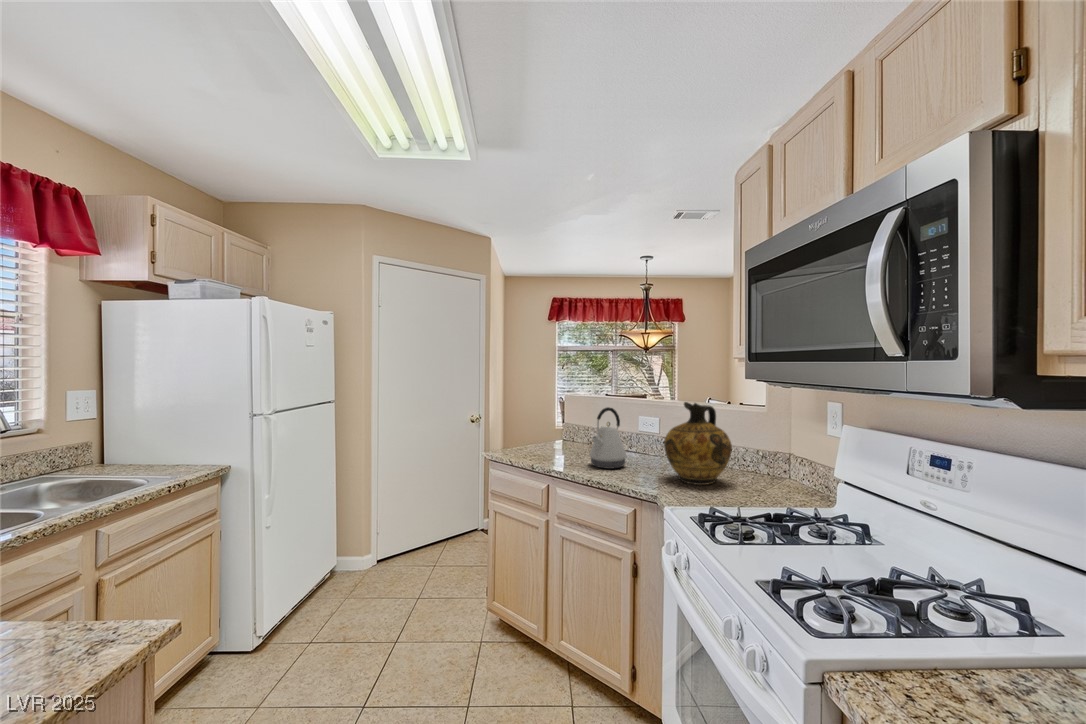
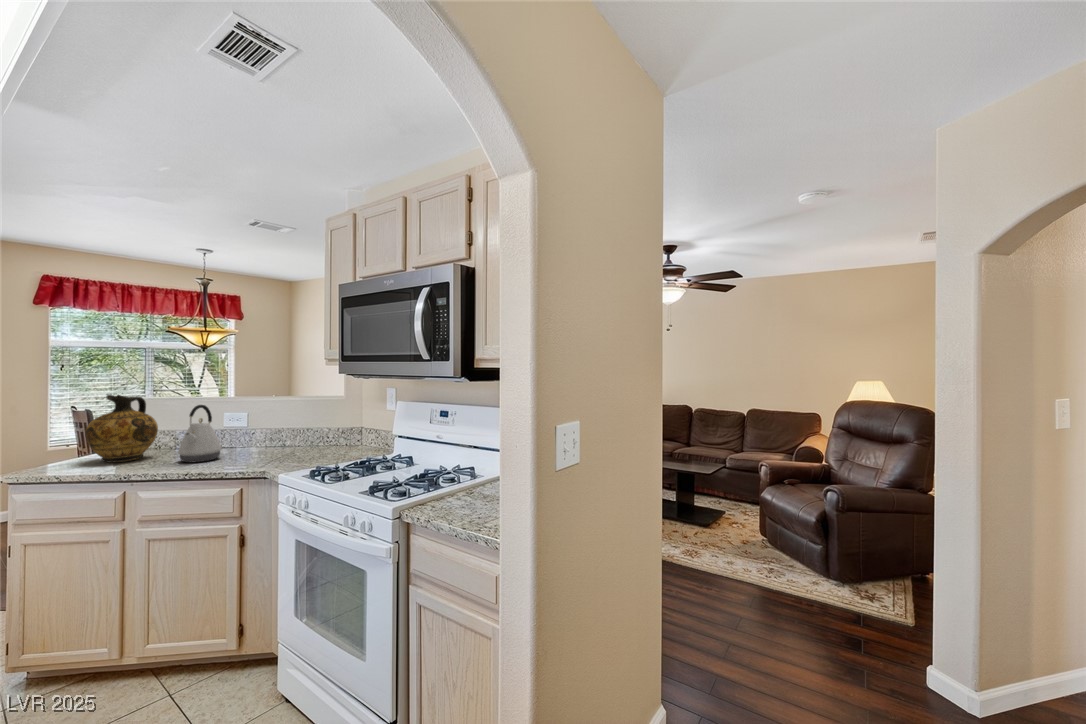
ceramic jug: present [664,402,732,485] -> present [85,395,158,463]

